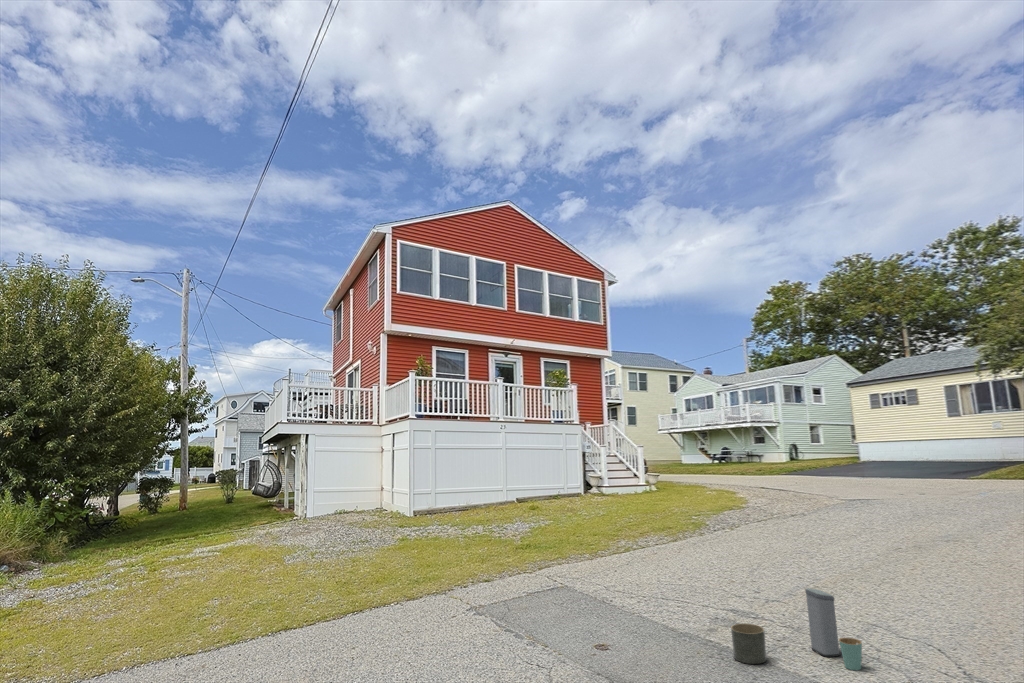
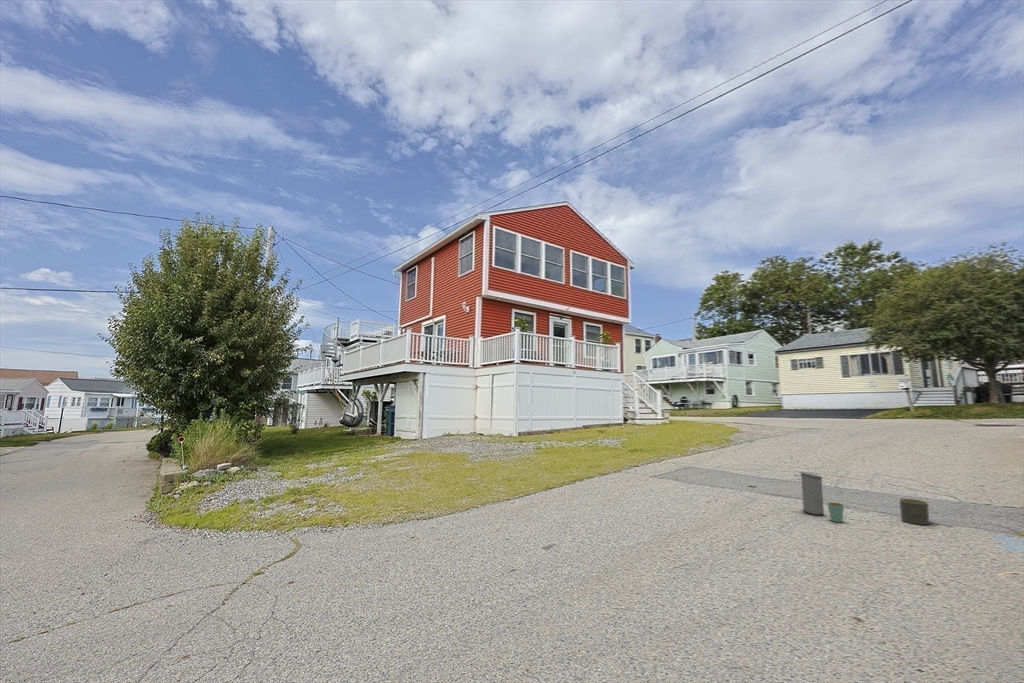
trash can: present [805,588,862,670] -> present [801,472,844,522]

